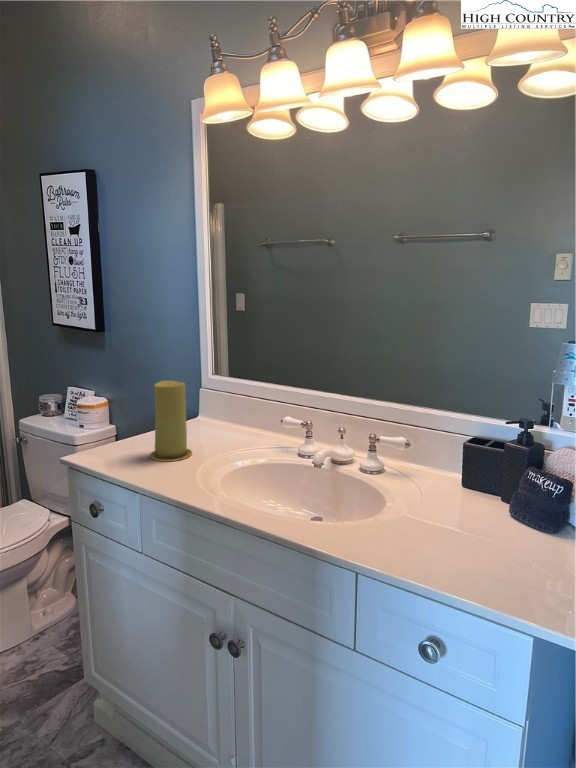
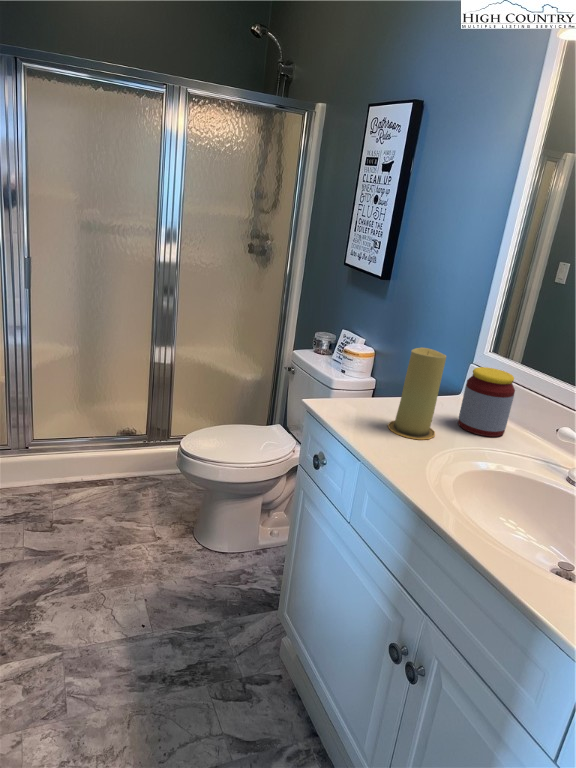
jar: none [204,386,244,443] -> present [458,367,515,437]

